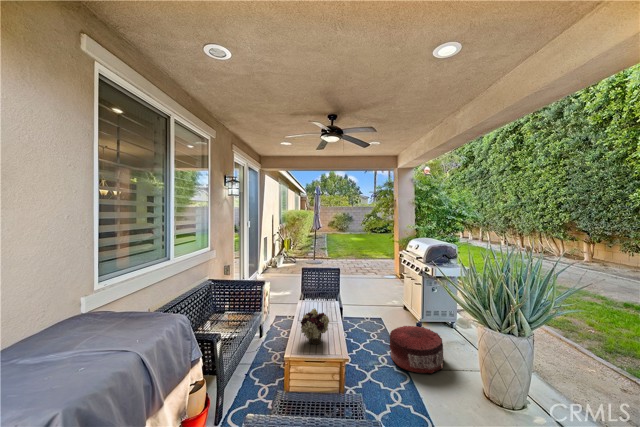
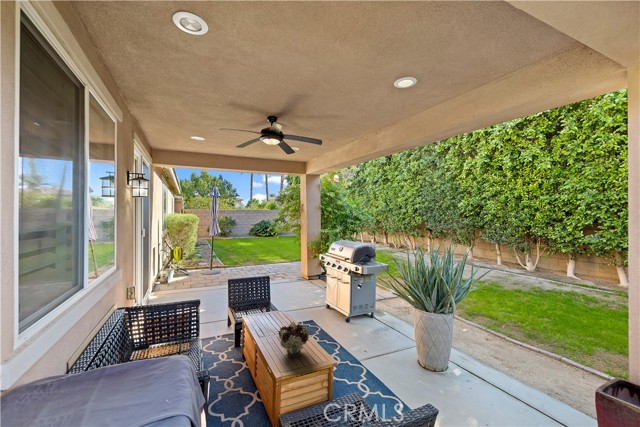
pouf: present [390,326,444,373] -> none [339,321,385,362]

